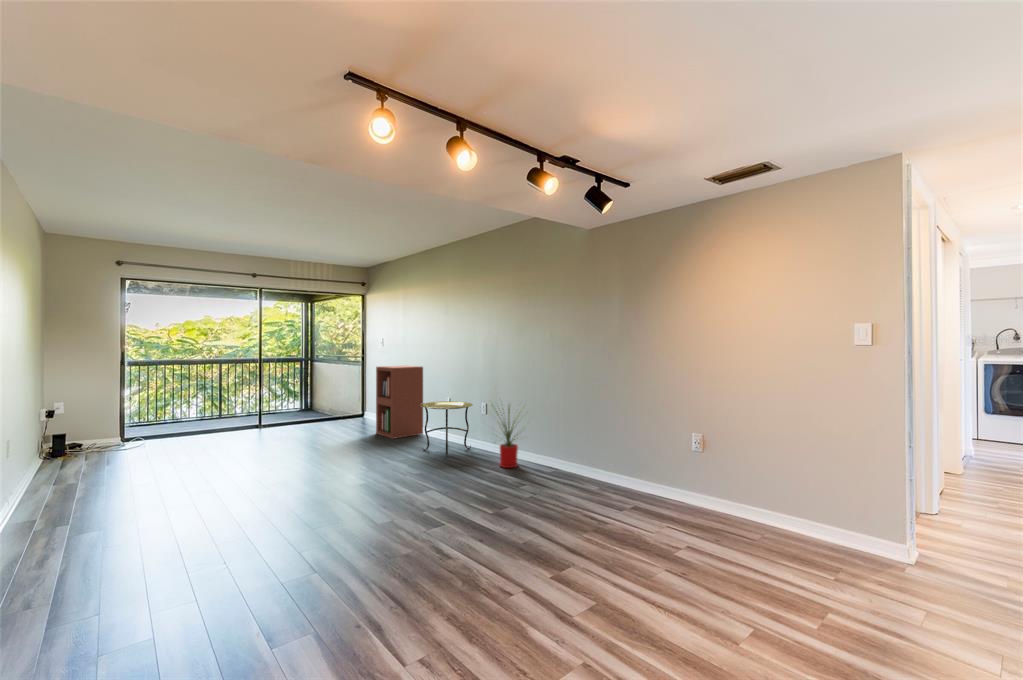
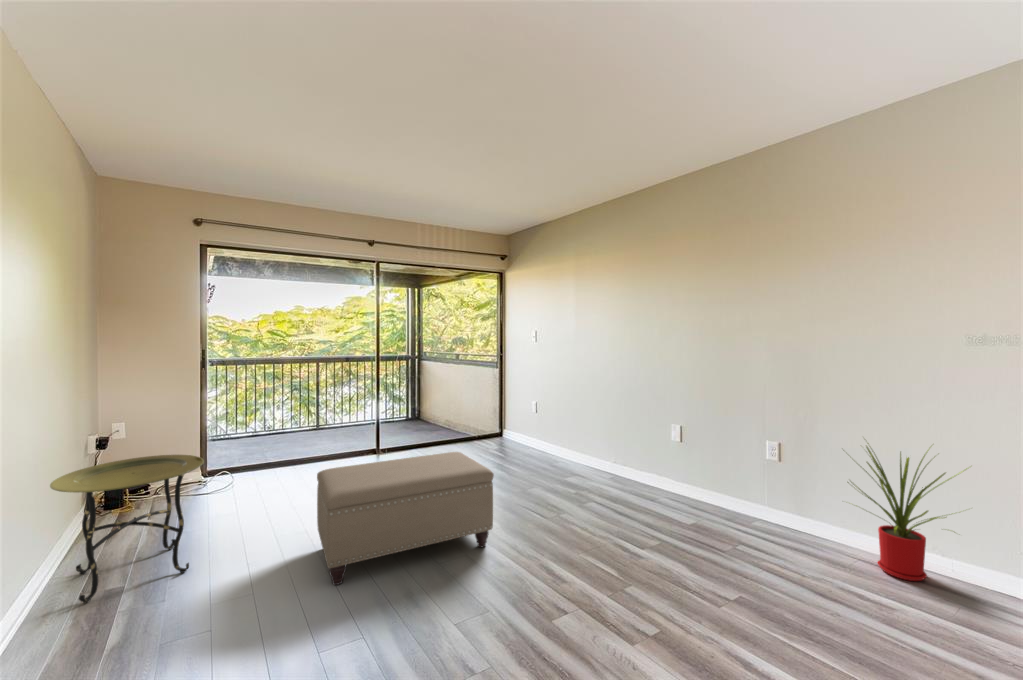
bookshelf: present [376,366,423,439] -> none [550,369,622,482]
side table: present [421,401,473,455] -> present [50,455,204,604]
ottoman: none [192,414,299,477] -> present [317,452,494,585]

